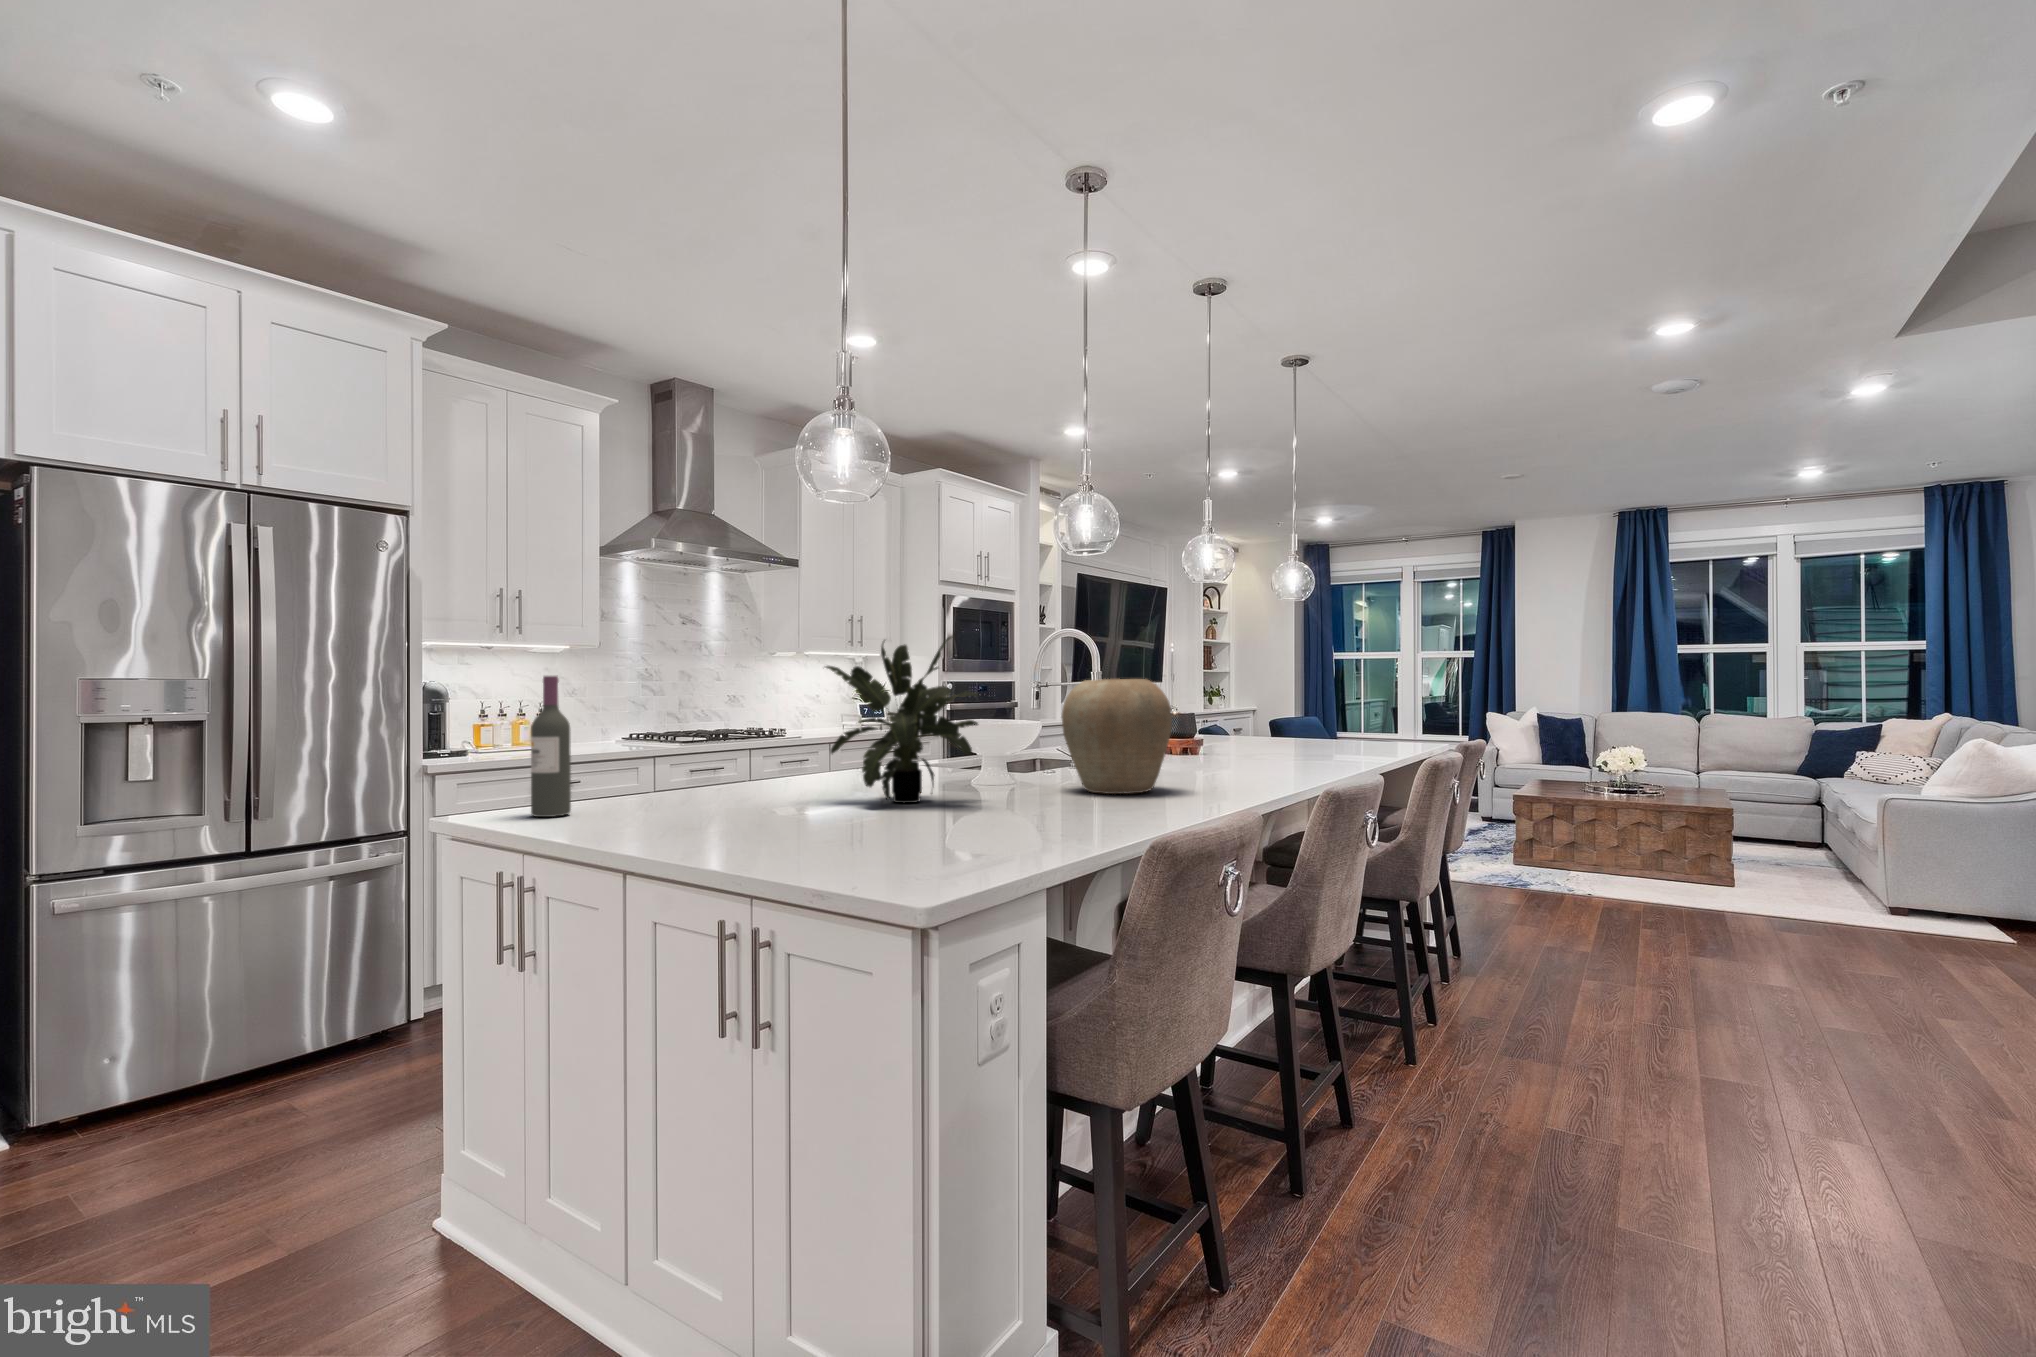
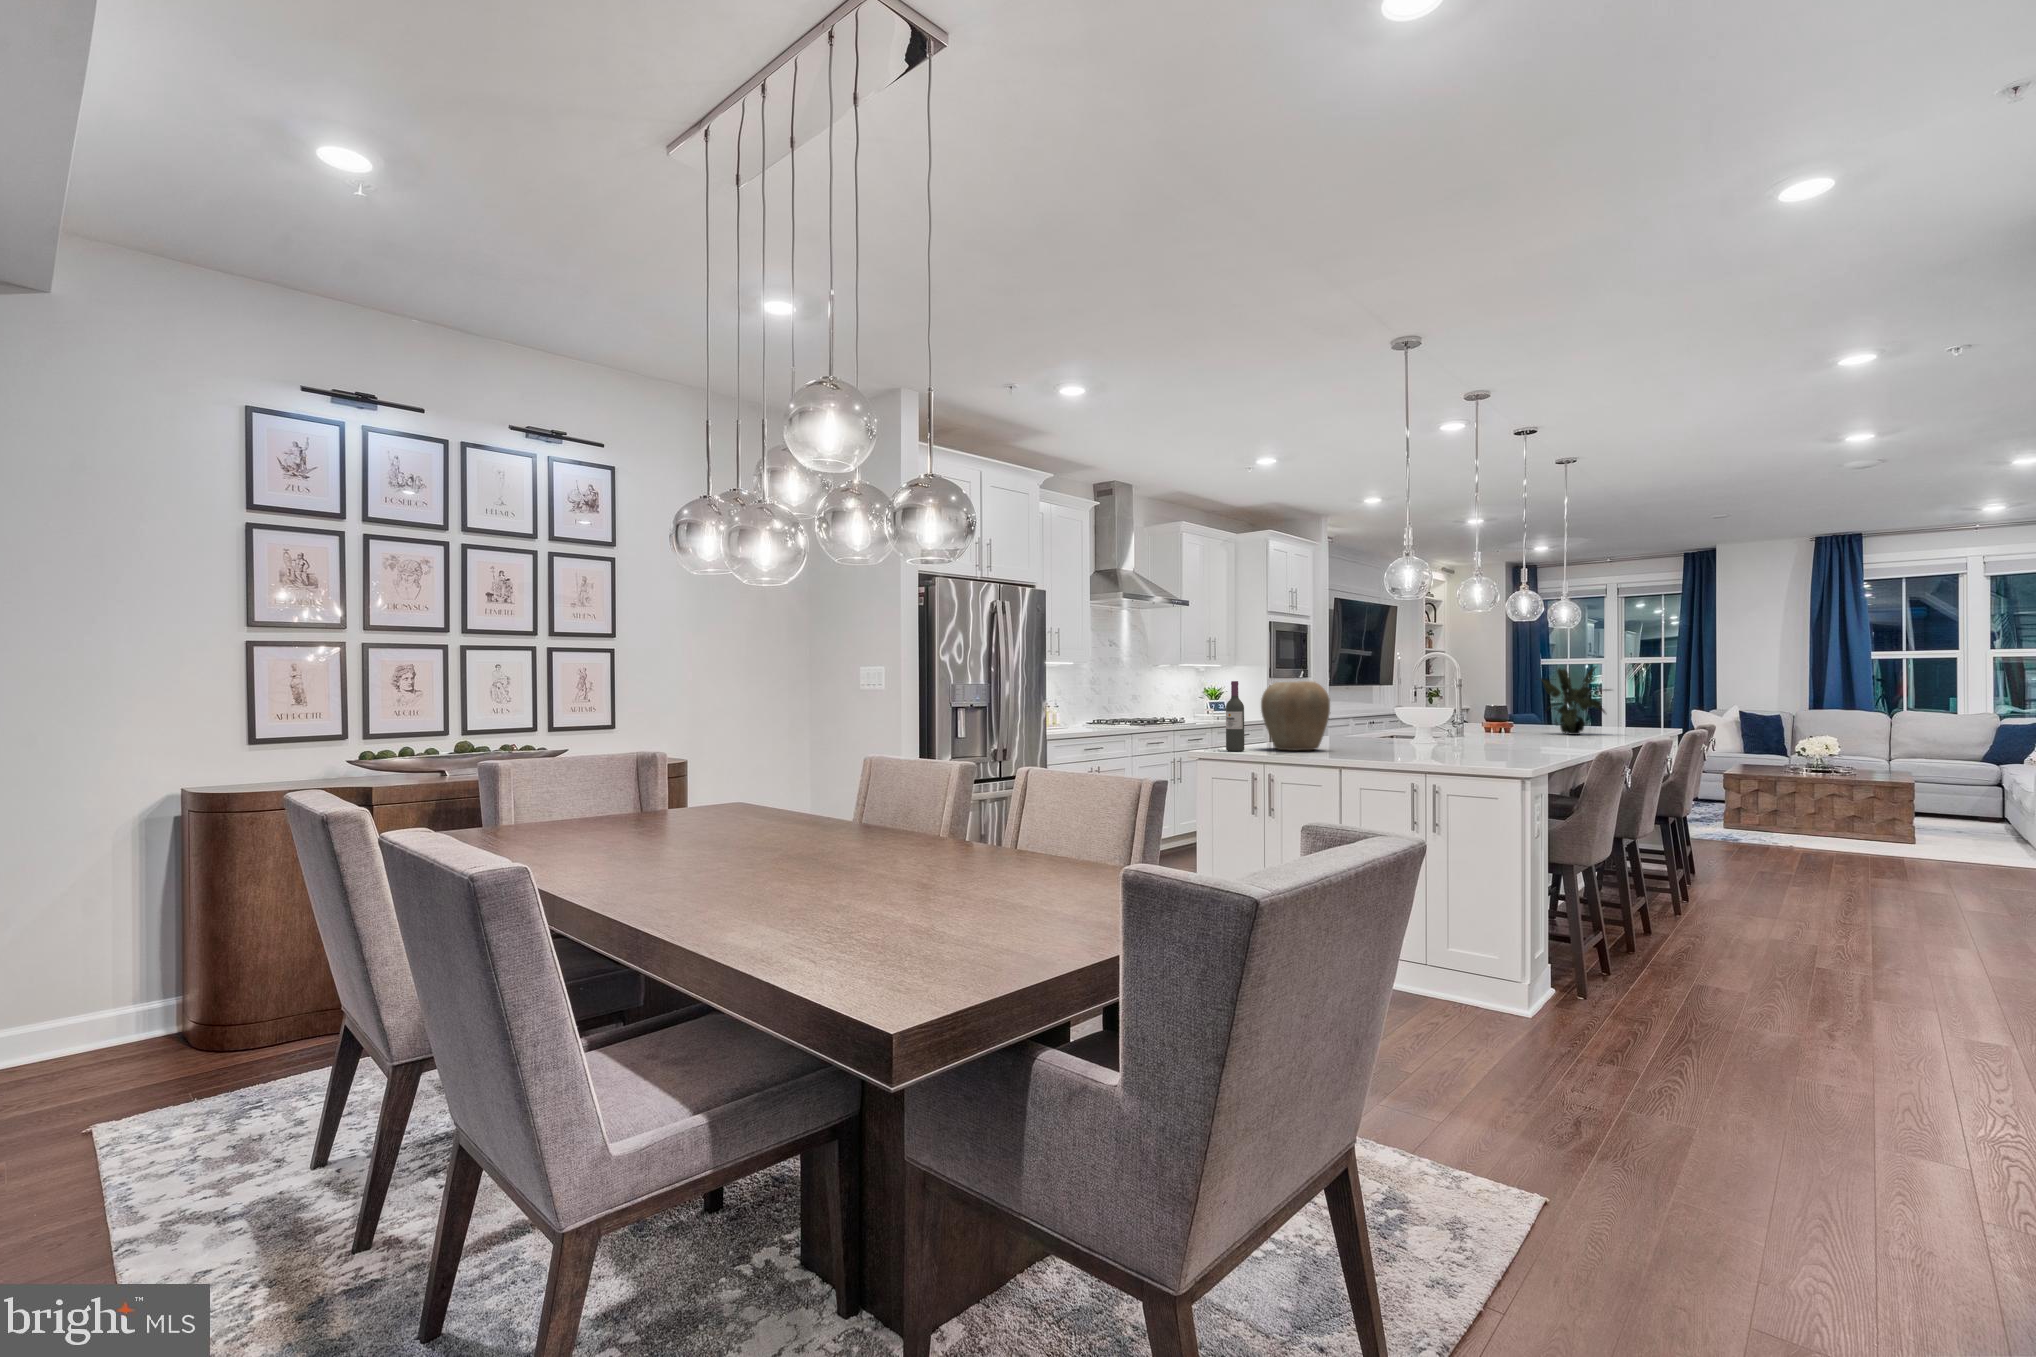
potted plant: present [826,636,978,803] -> present [1542,666,1609,735]
vase: present [1062,679,1172,794] -> present [1261,681,1330,751]

